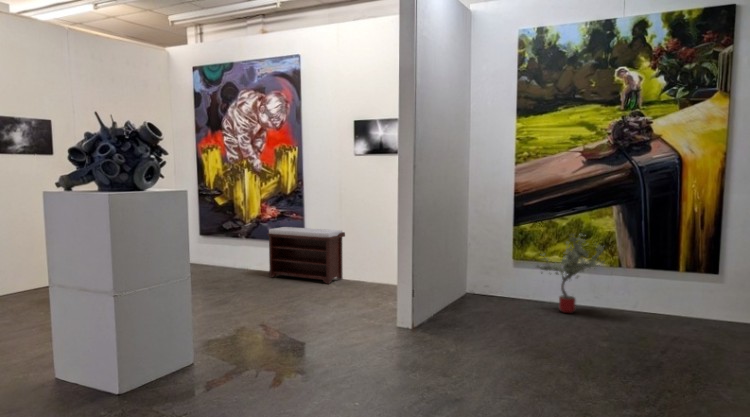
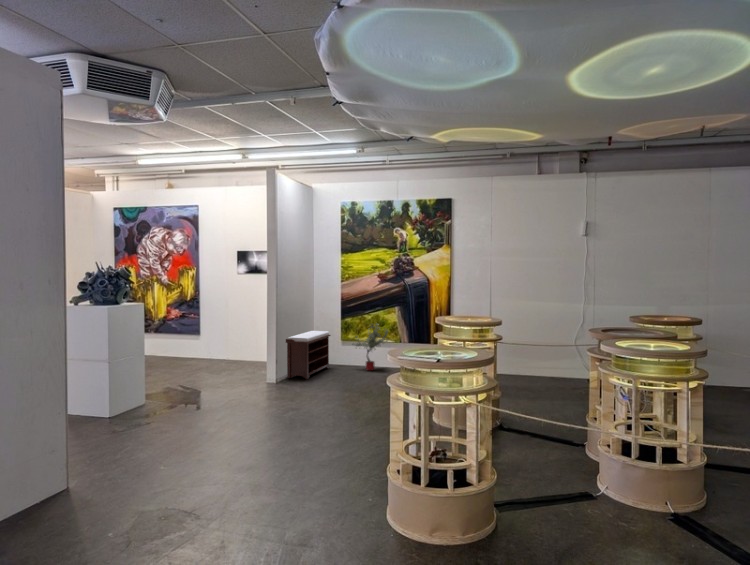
bench: present [267,227,345,284] -> present [286,331,330,379]

